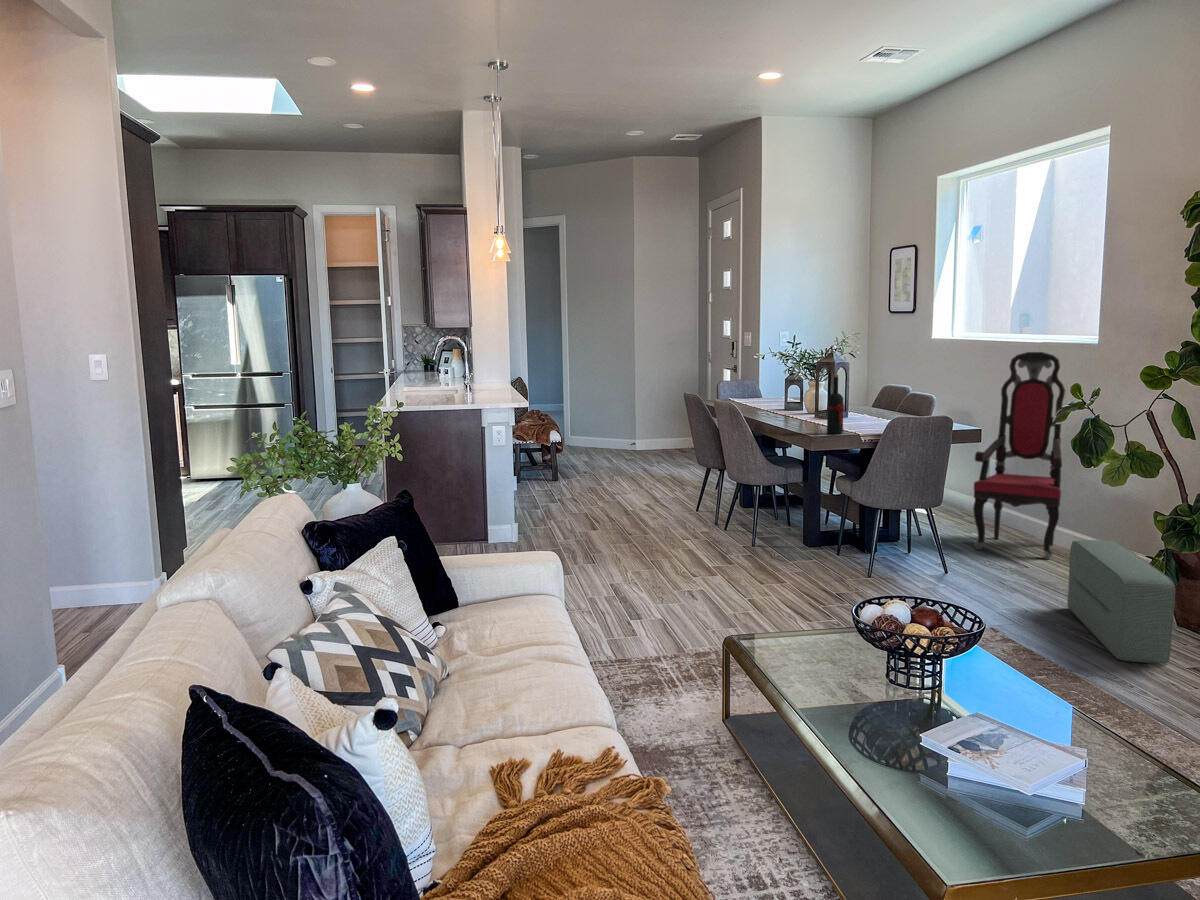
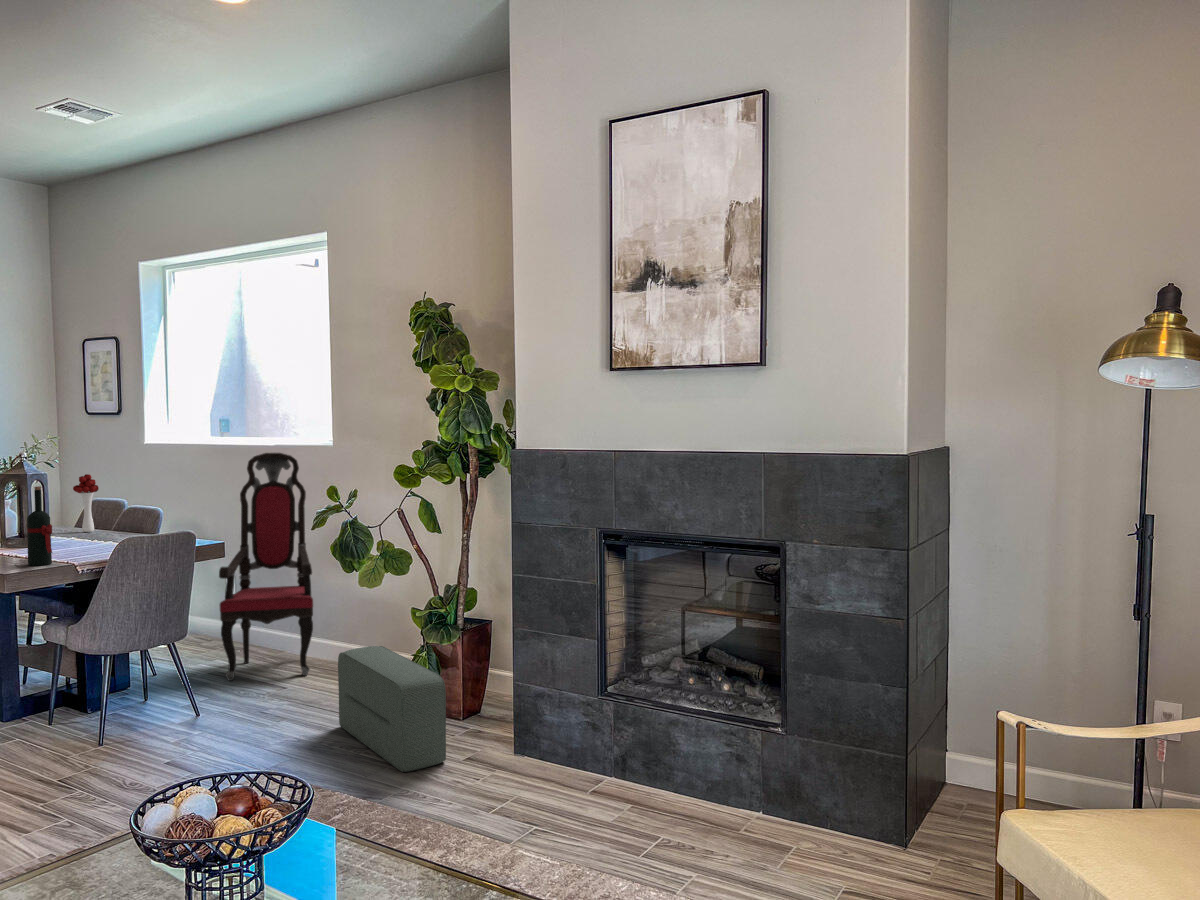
flower bouquet: none [866,367,885,413] -> present [73,474,99,532]

